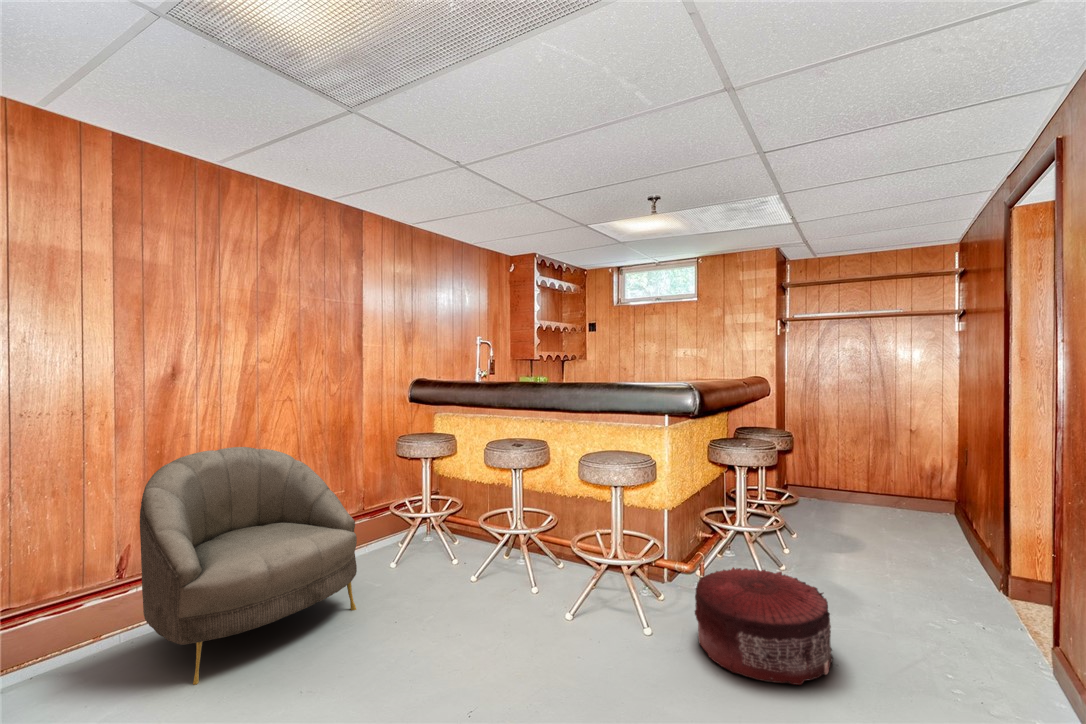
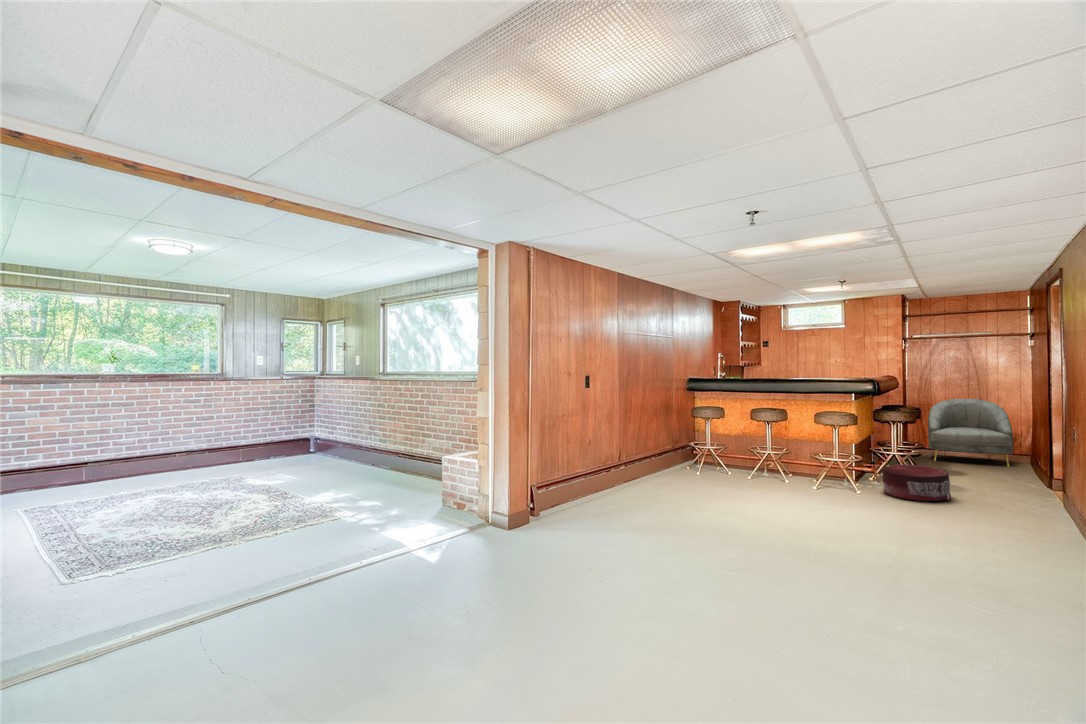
armchair: present [140,447,357,685] -> present [928,399,1013,467]

